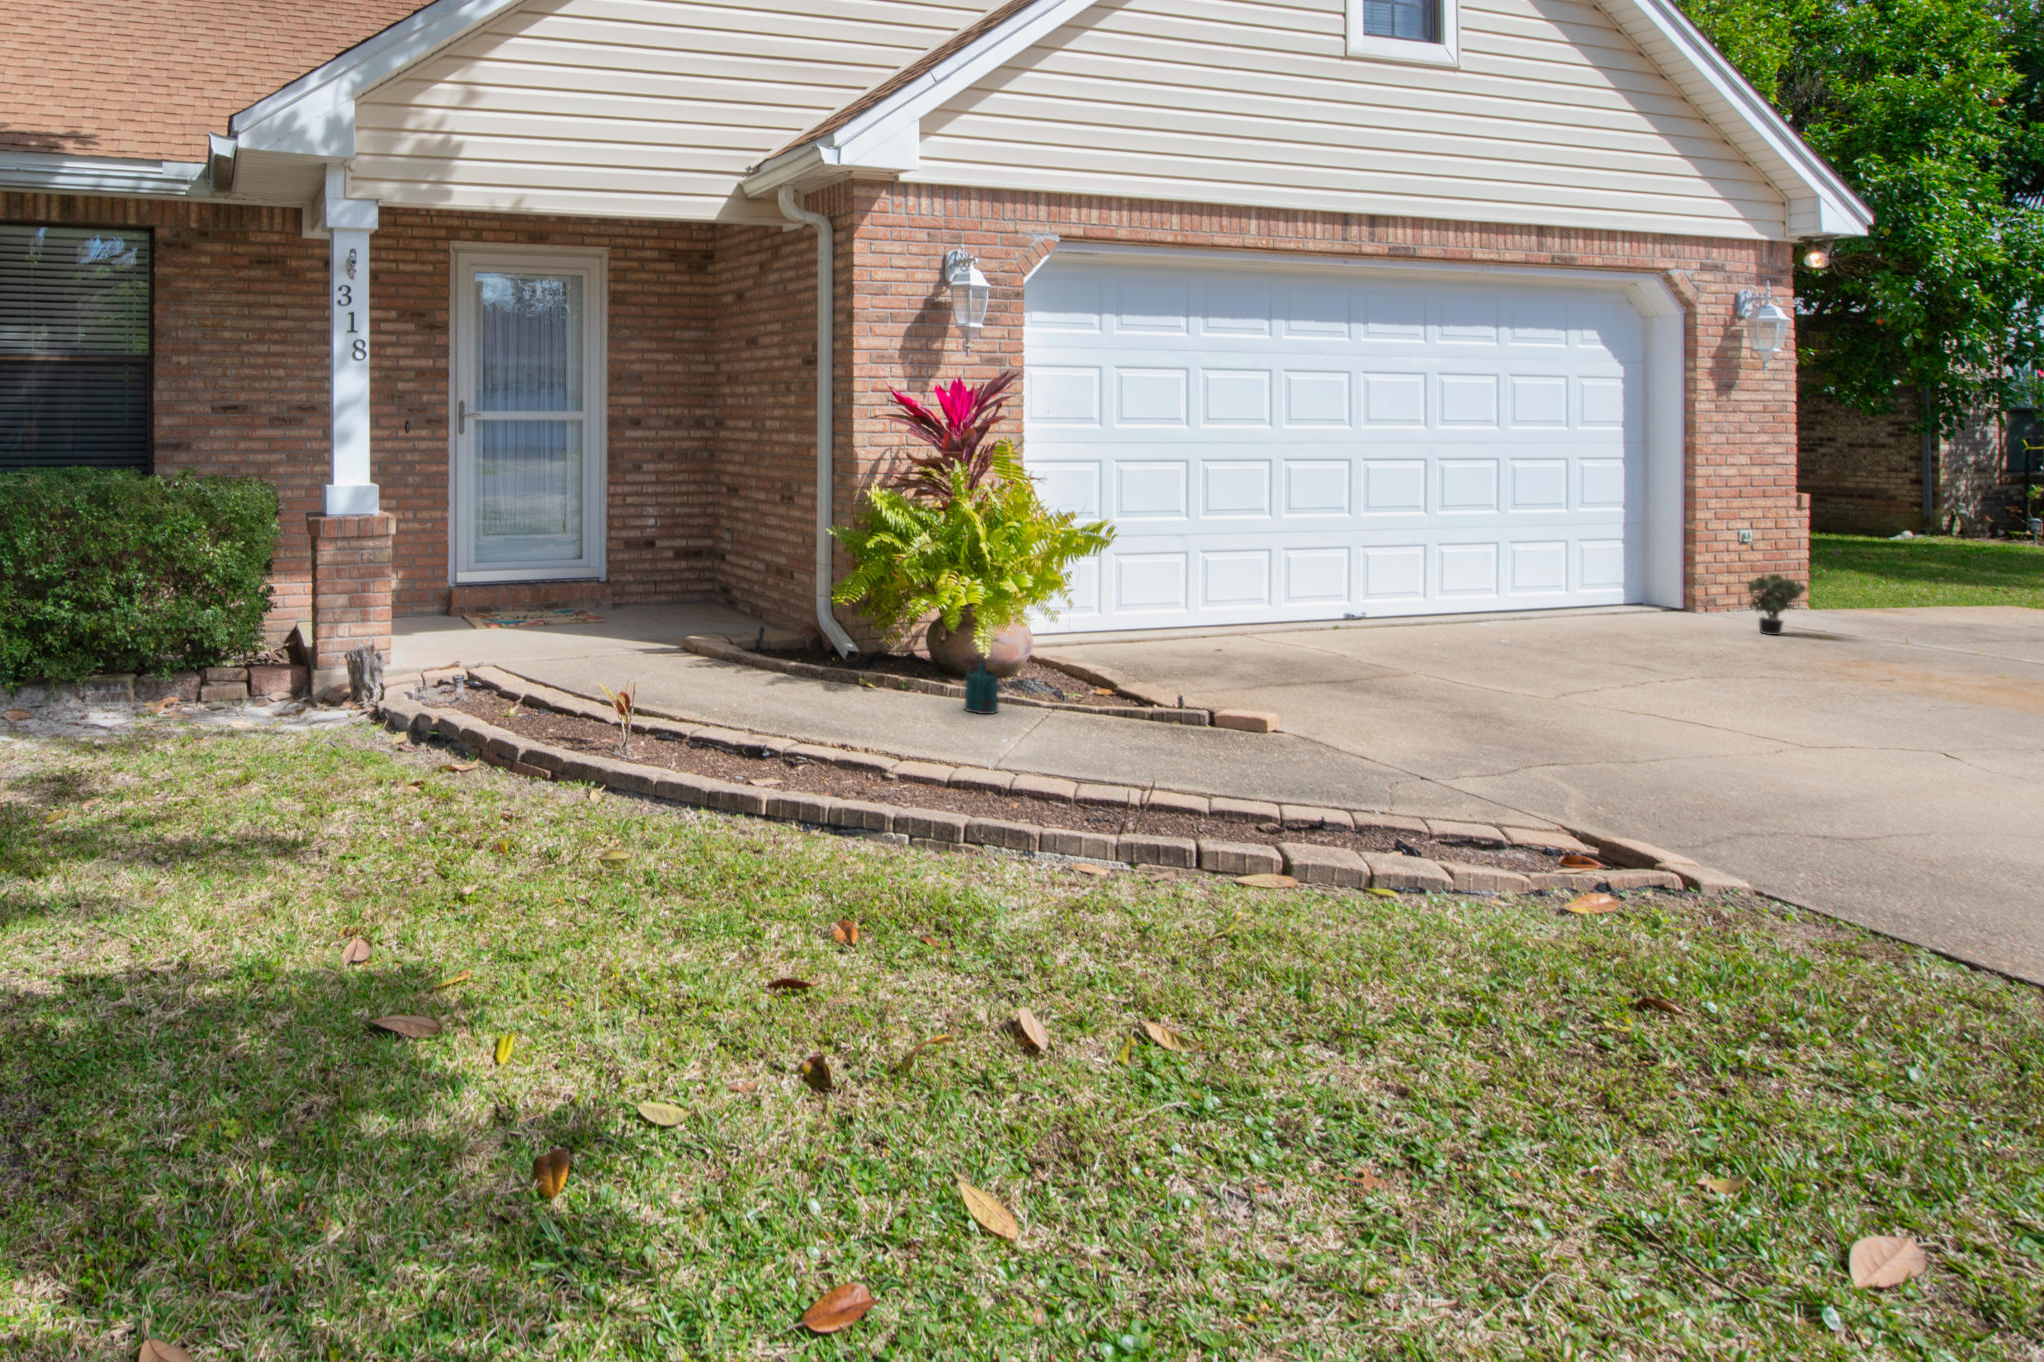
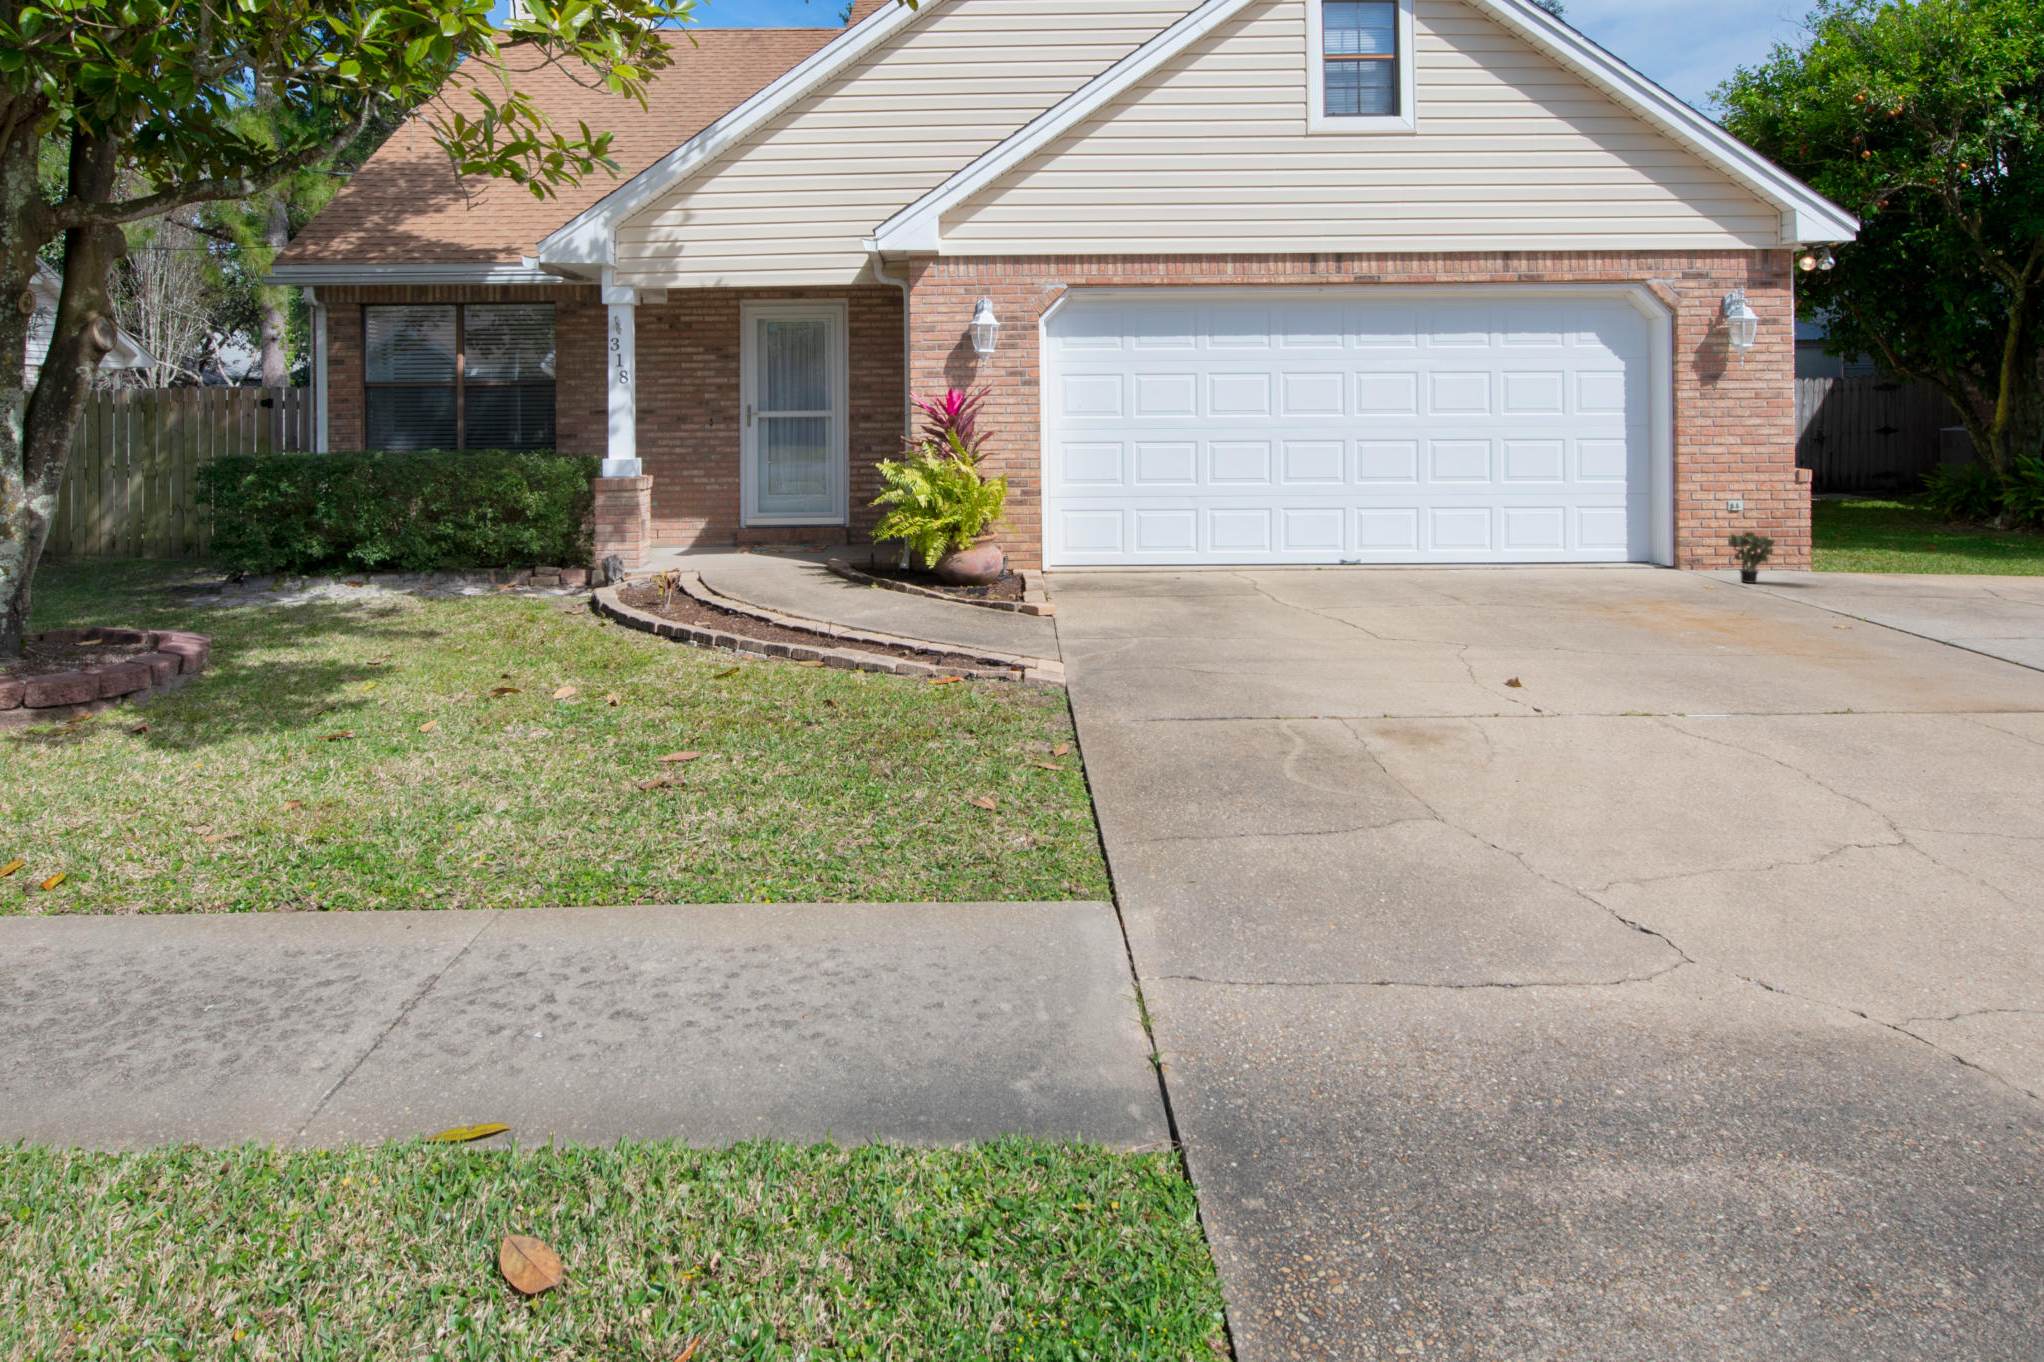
watering can: present [964,661,999,714] -> none [910,572,943,605]

